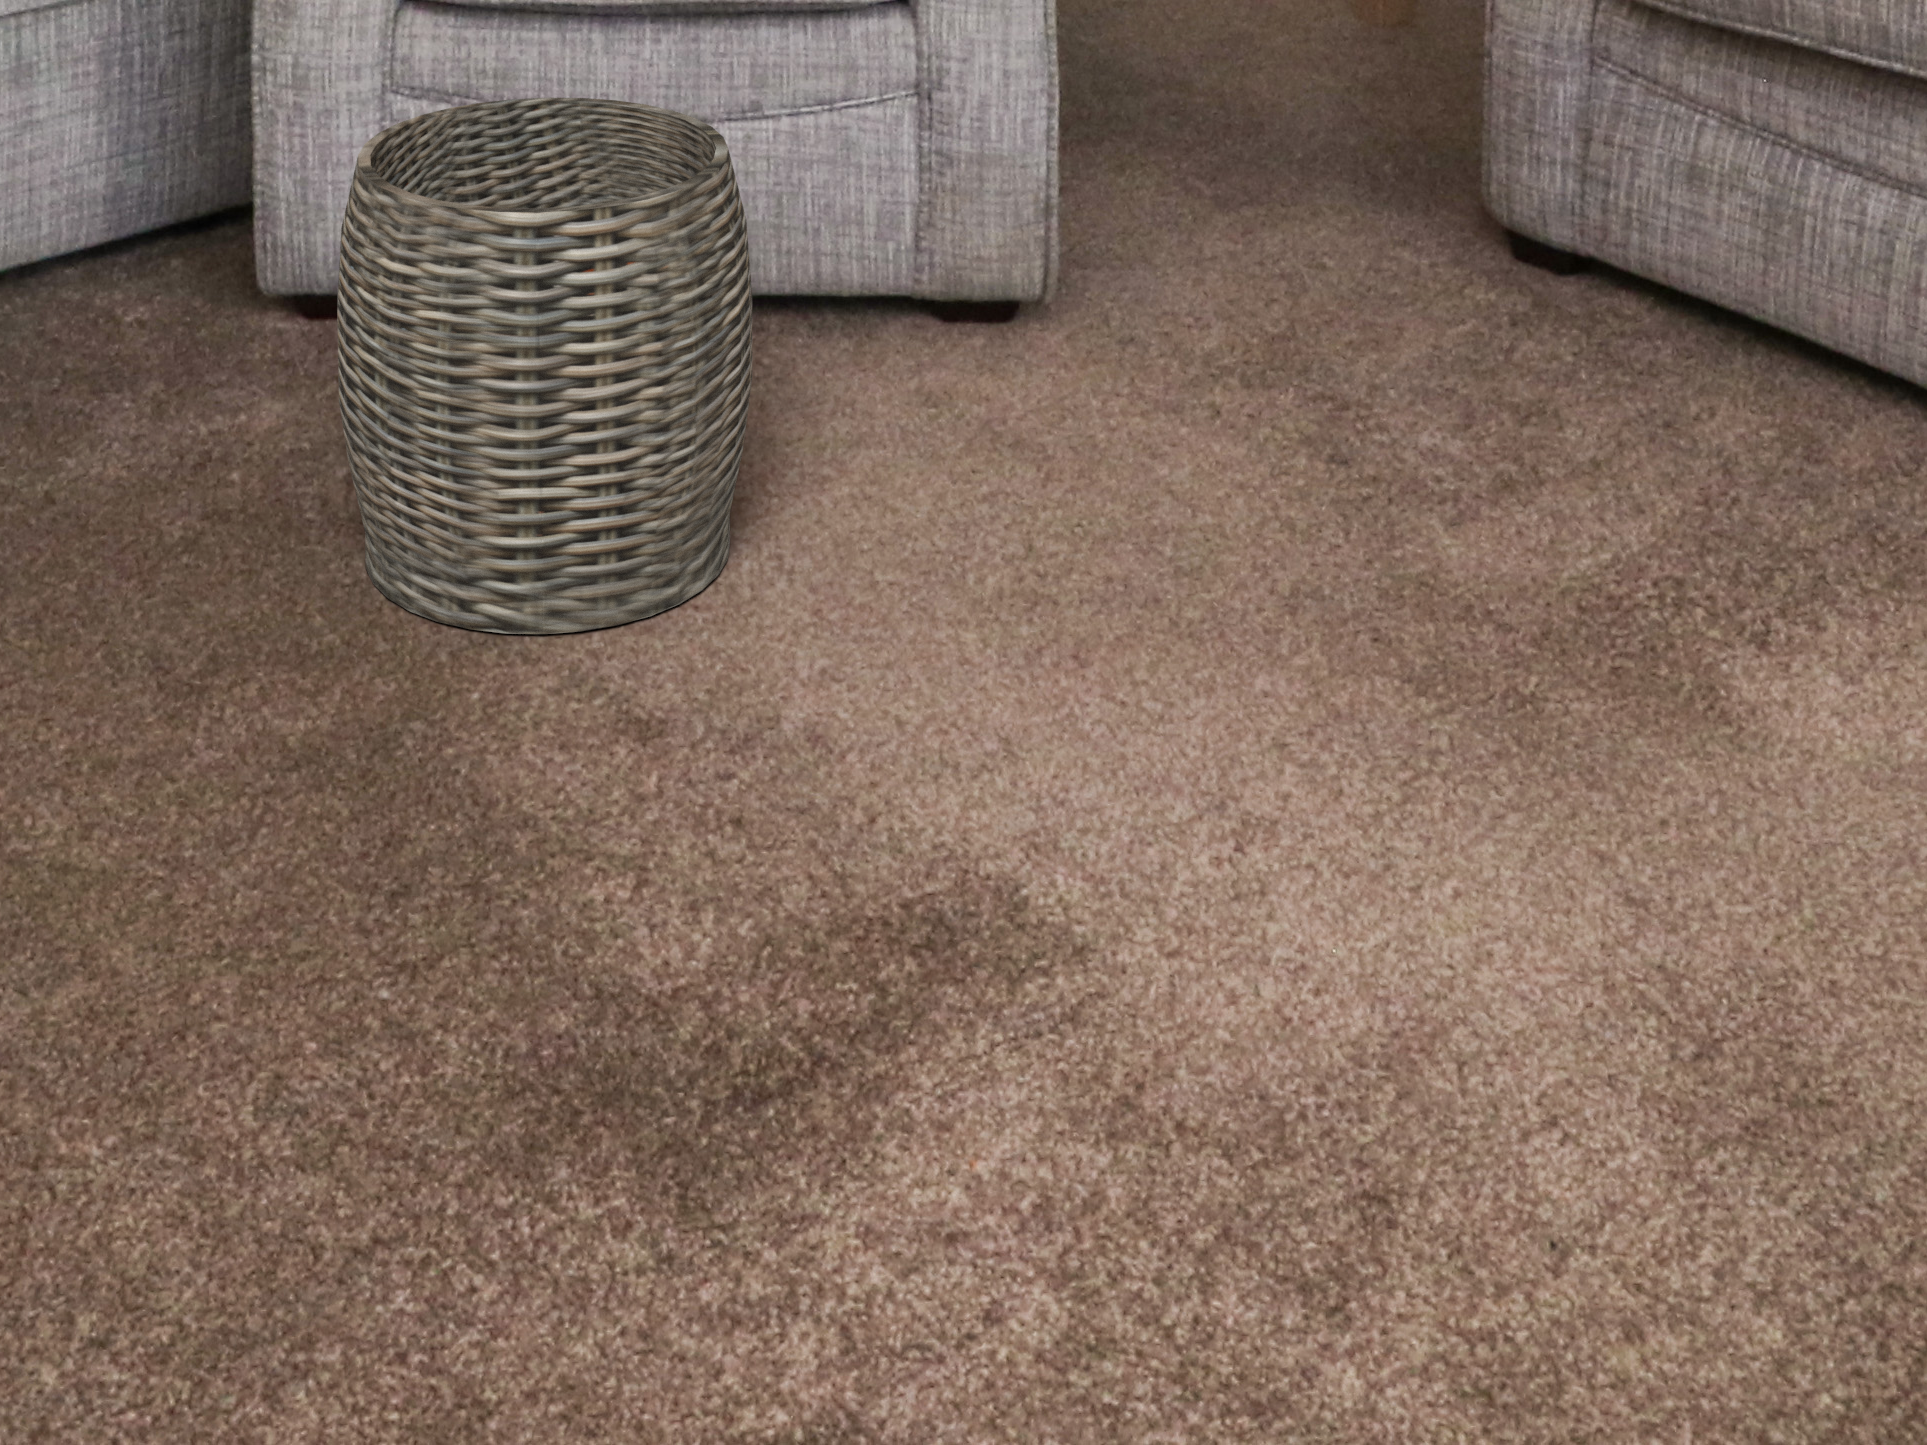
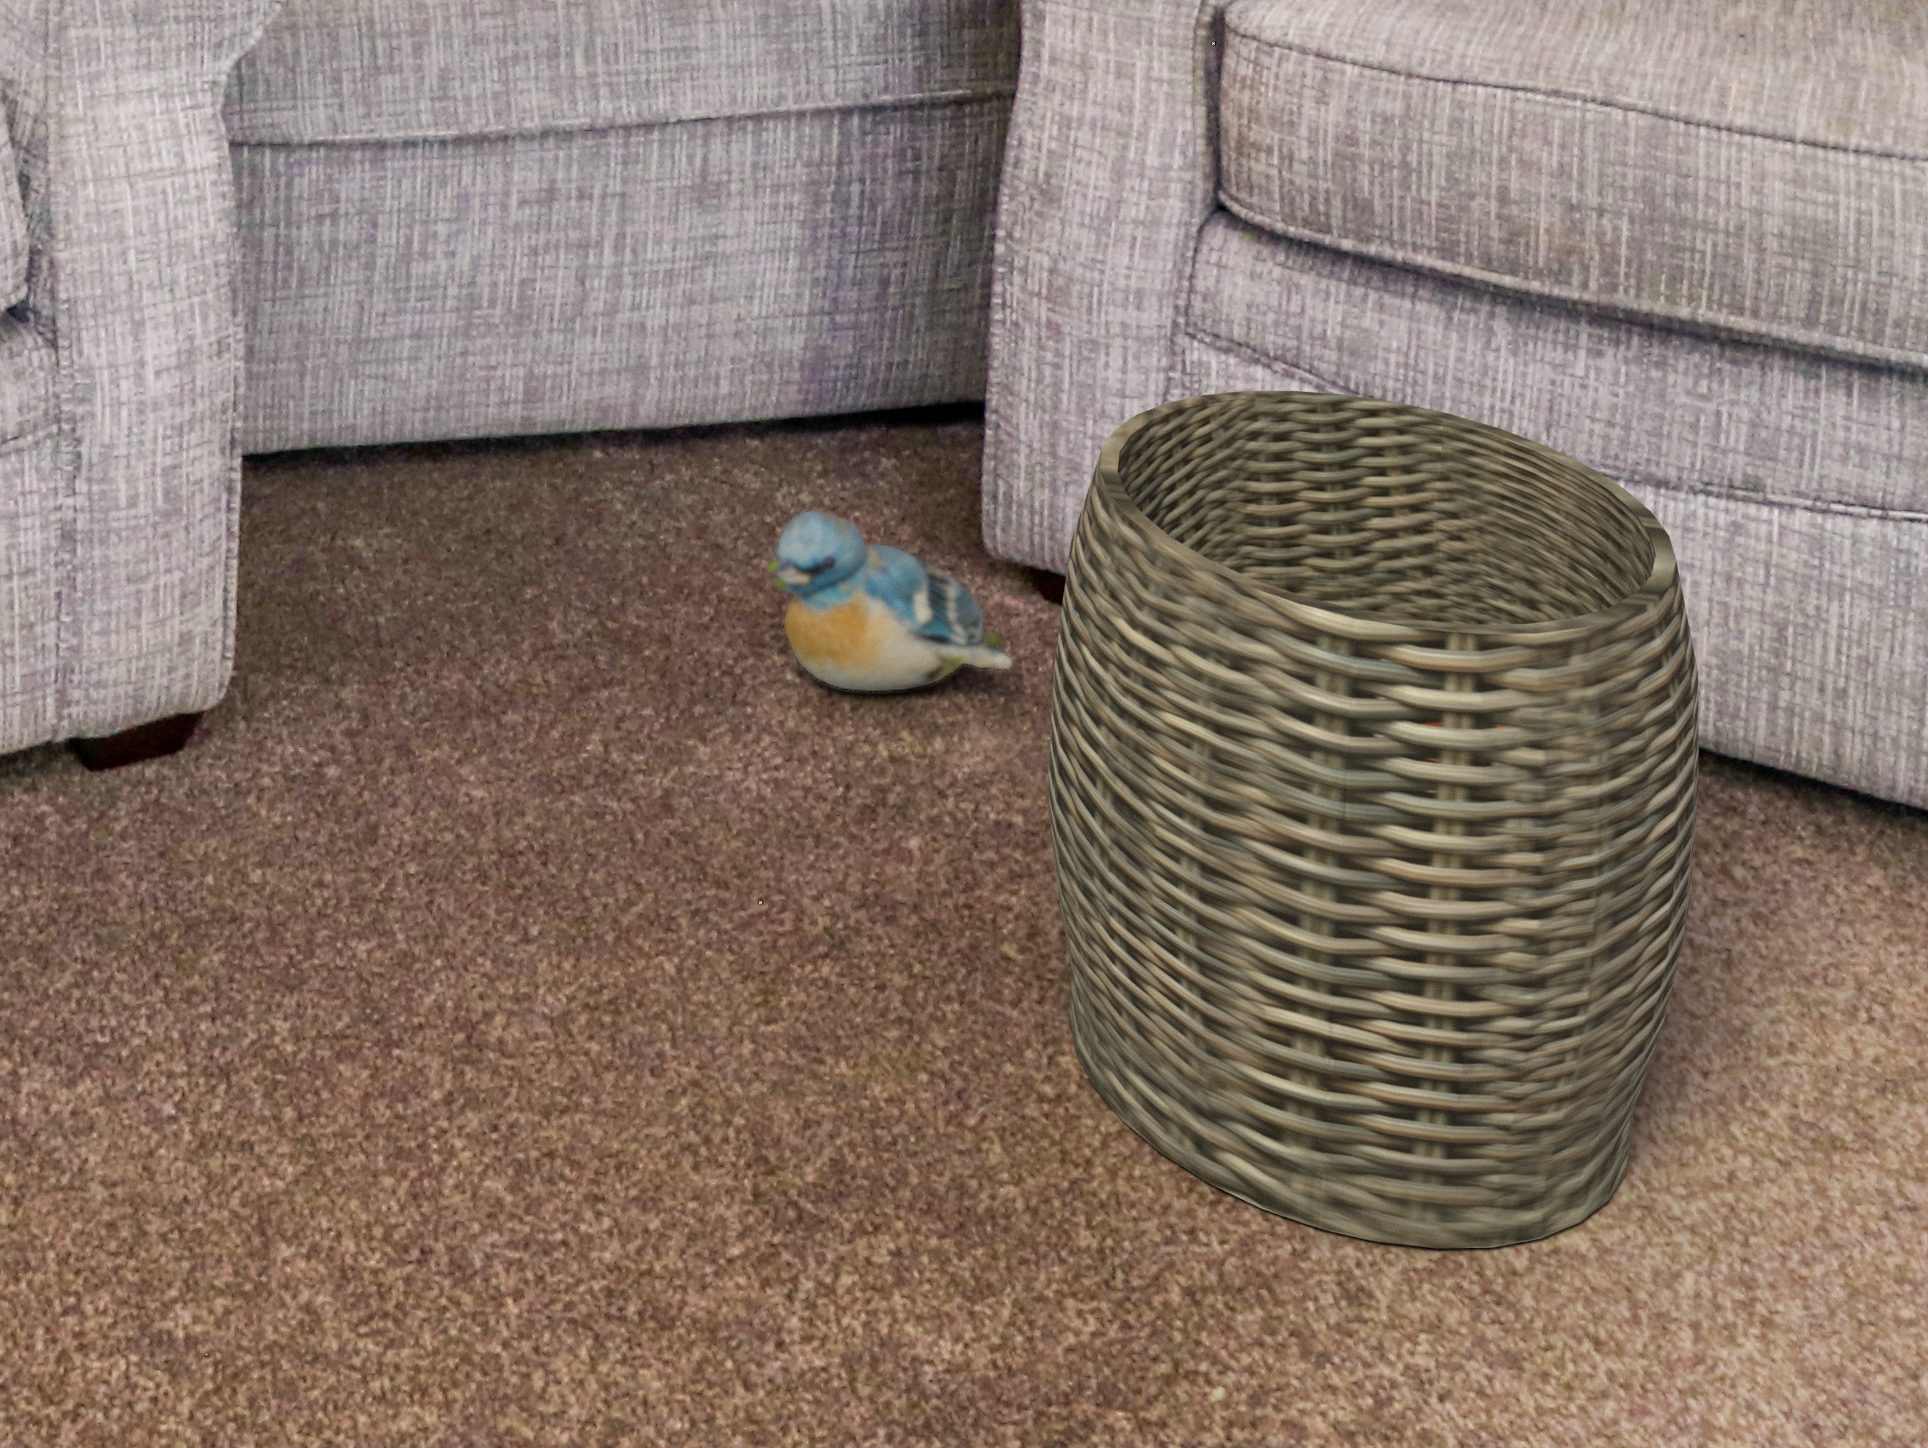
plush toy: none [106,283,296,415] -> present [768,511,1012,691]

